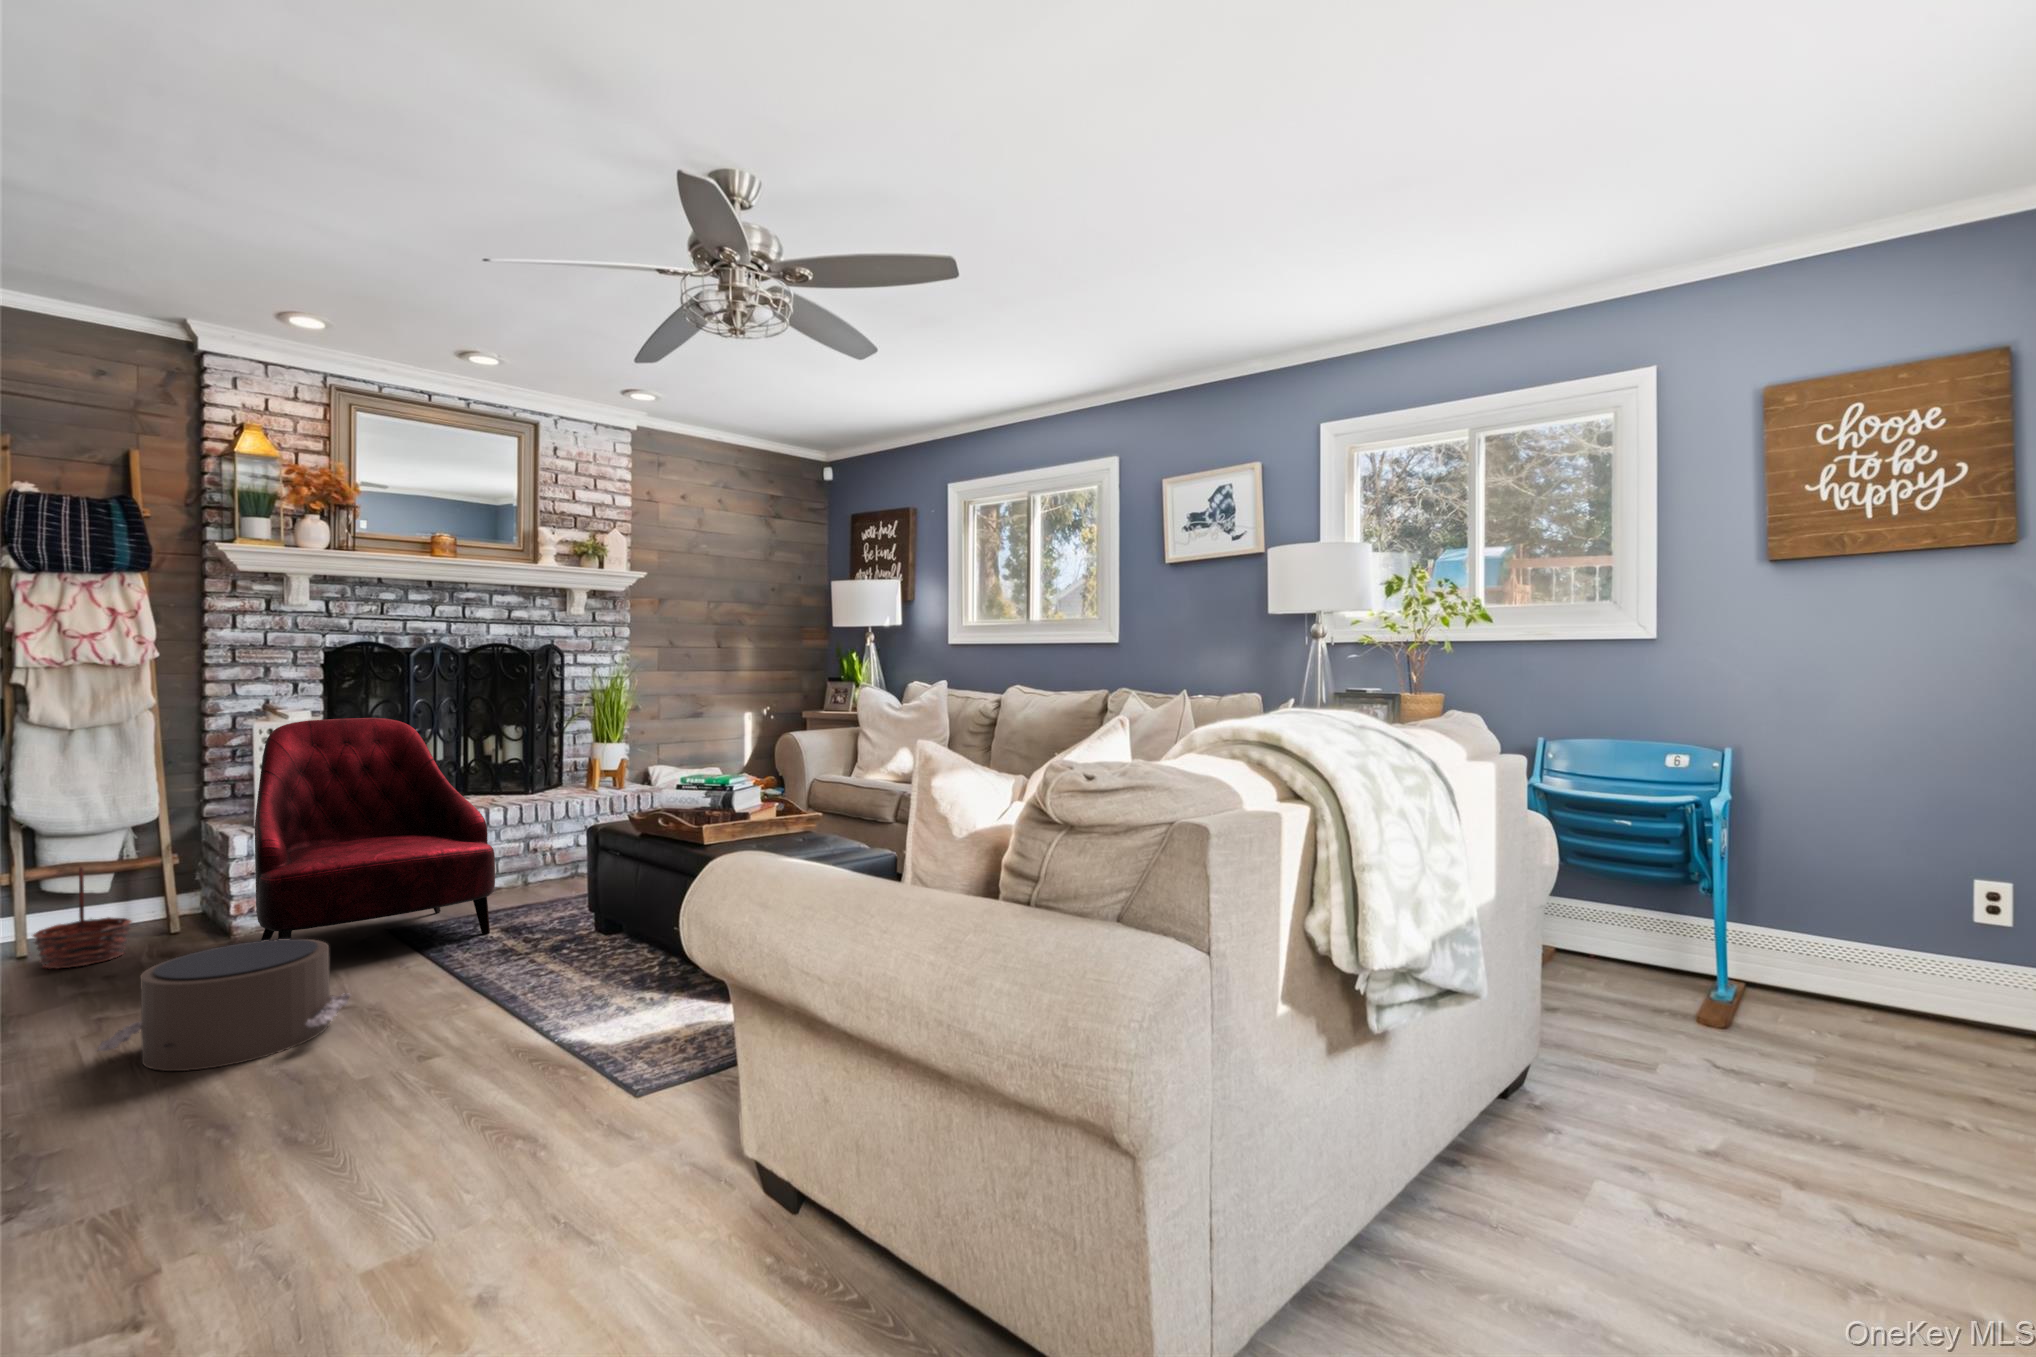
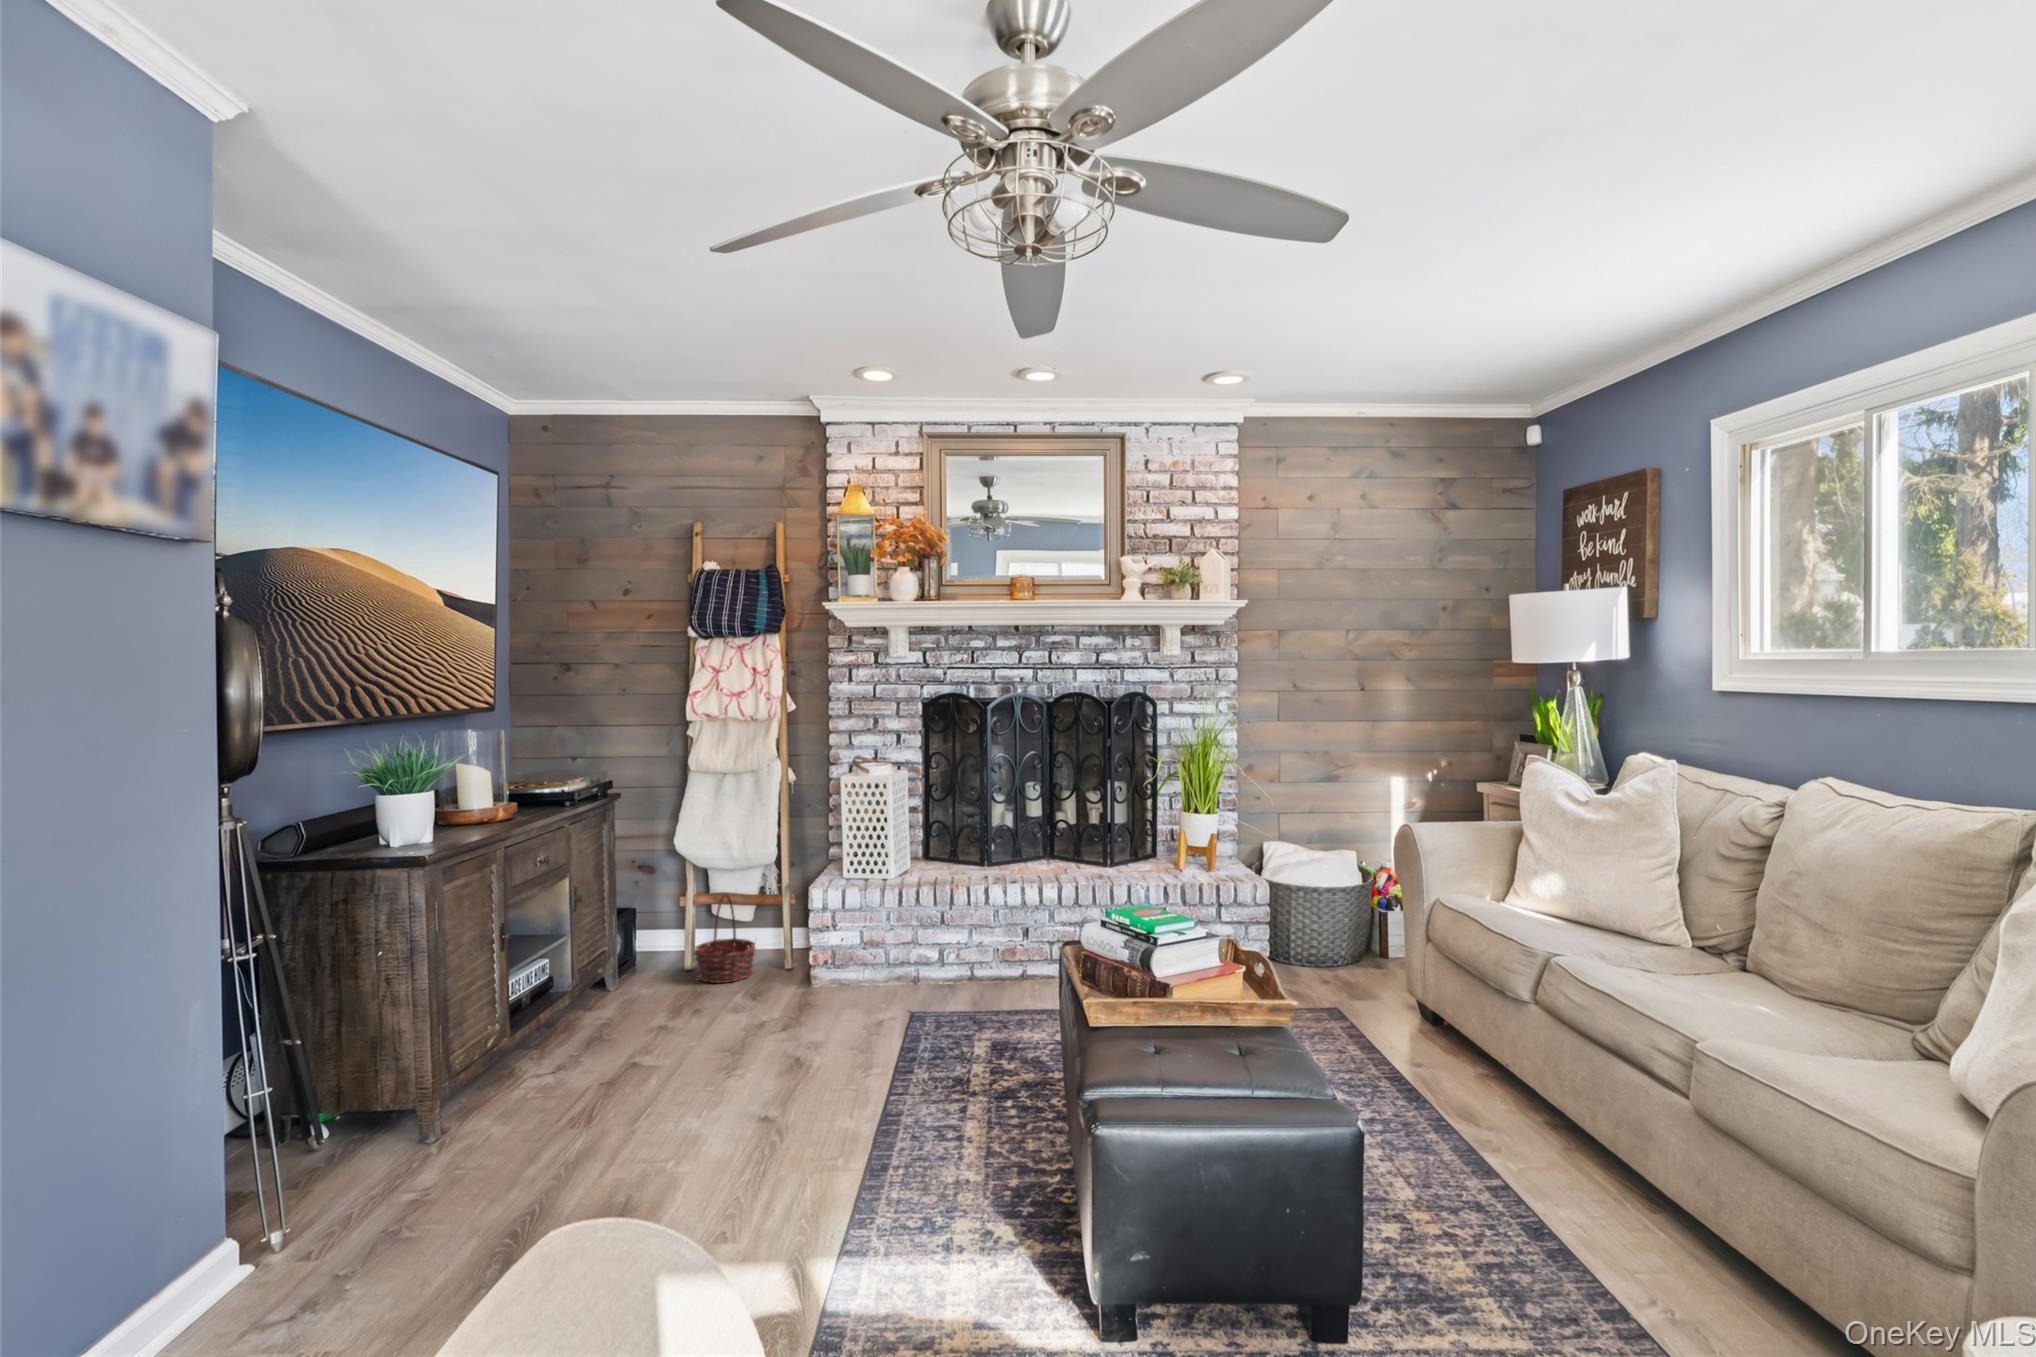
armchair: present [255,718,495,941] -> none [763,778,978,1055]
pouf: present [97,939,350,1071] -> none [532,1030,731,1178]

